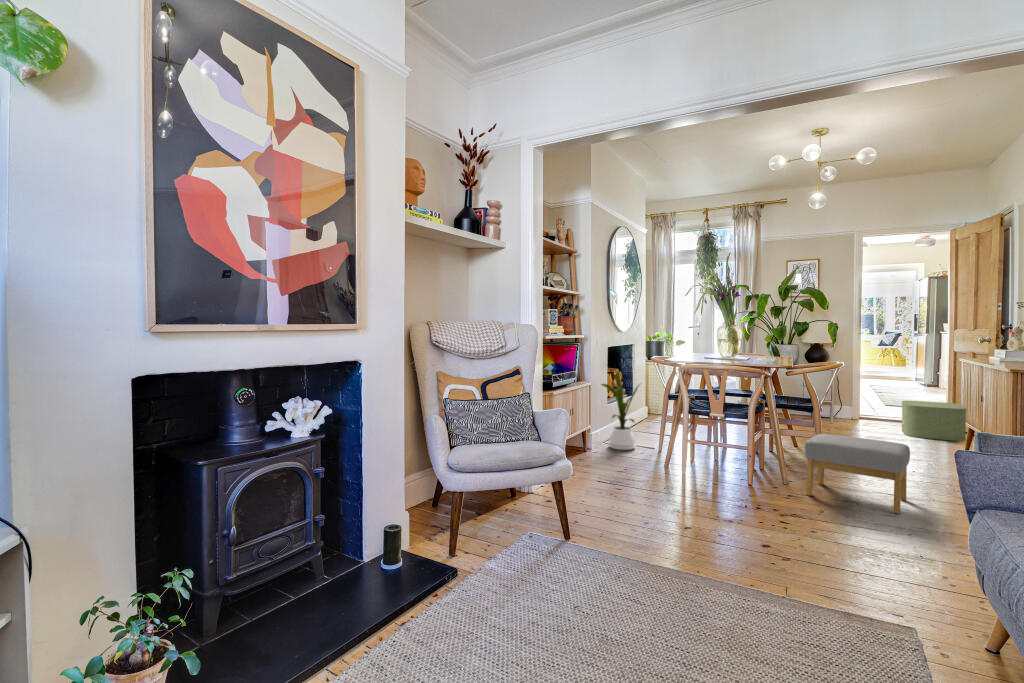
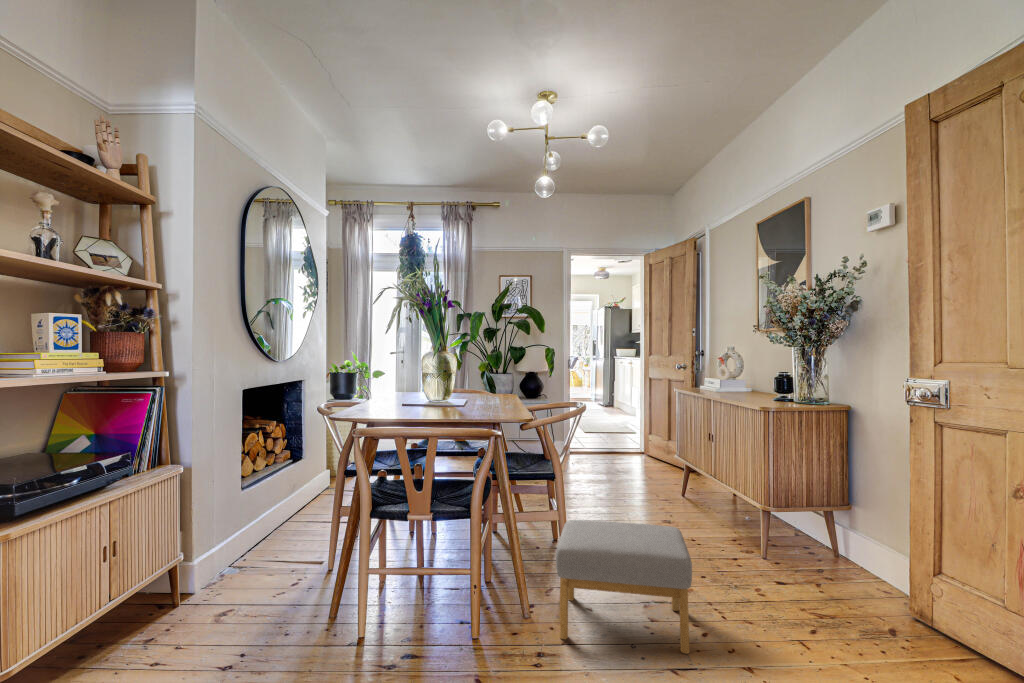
house plant: present [601,371,639,450] -> none [211,438,302,582]
storage box: present [902,401,967,441] -> none [613,432,670,475]

